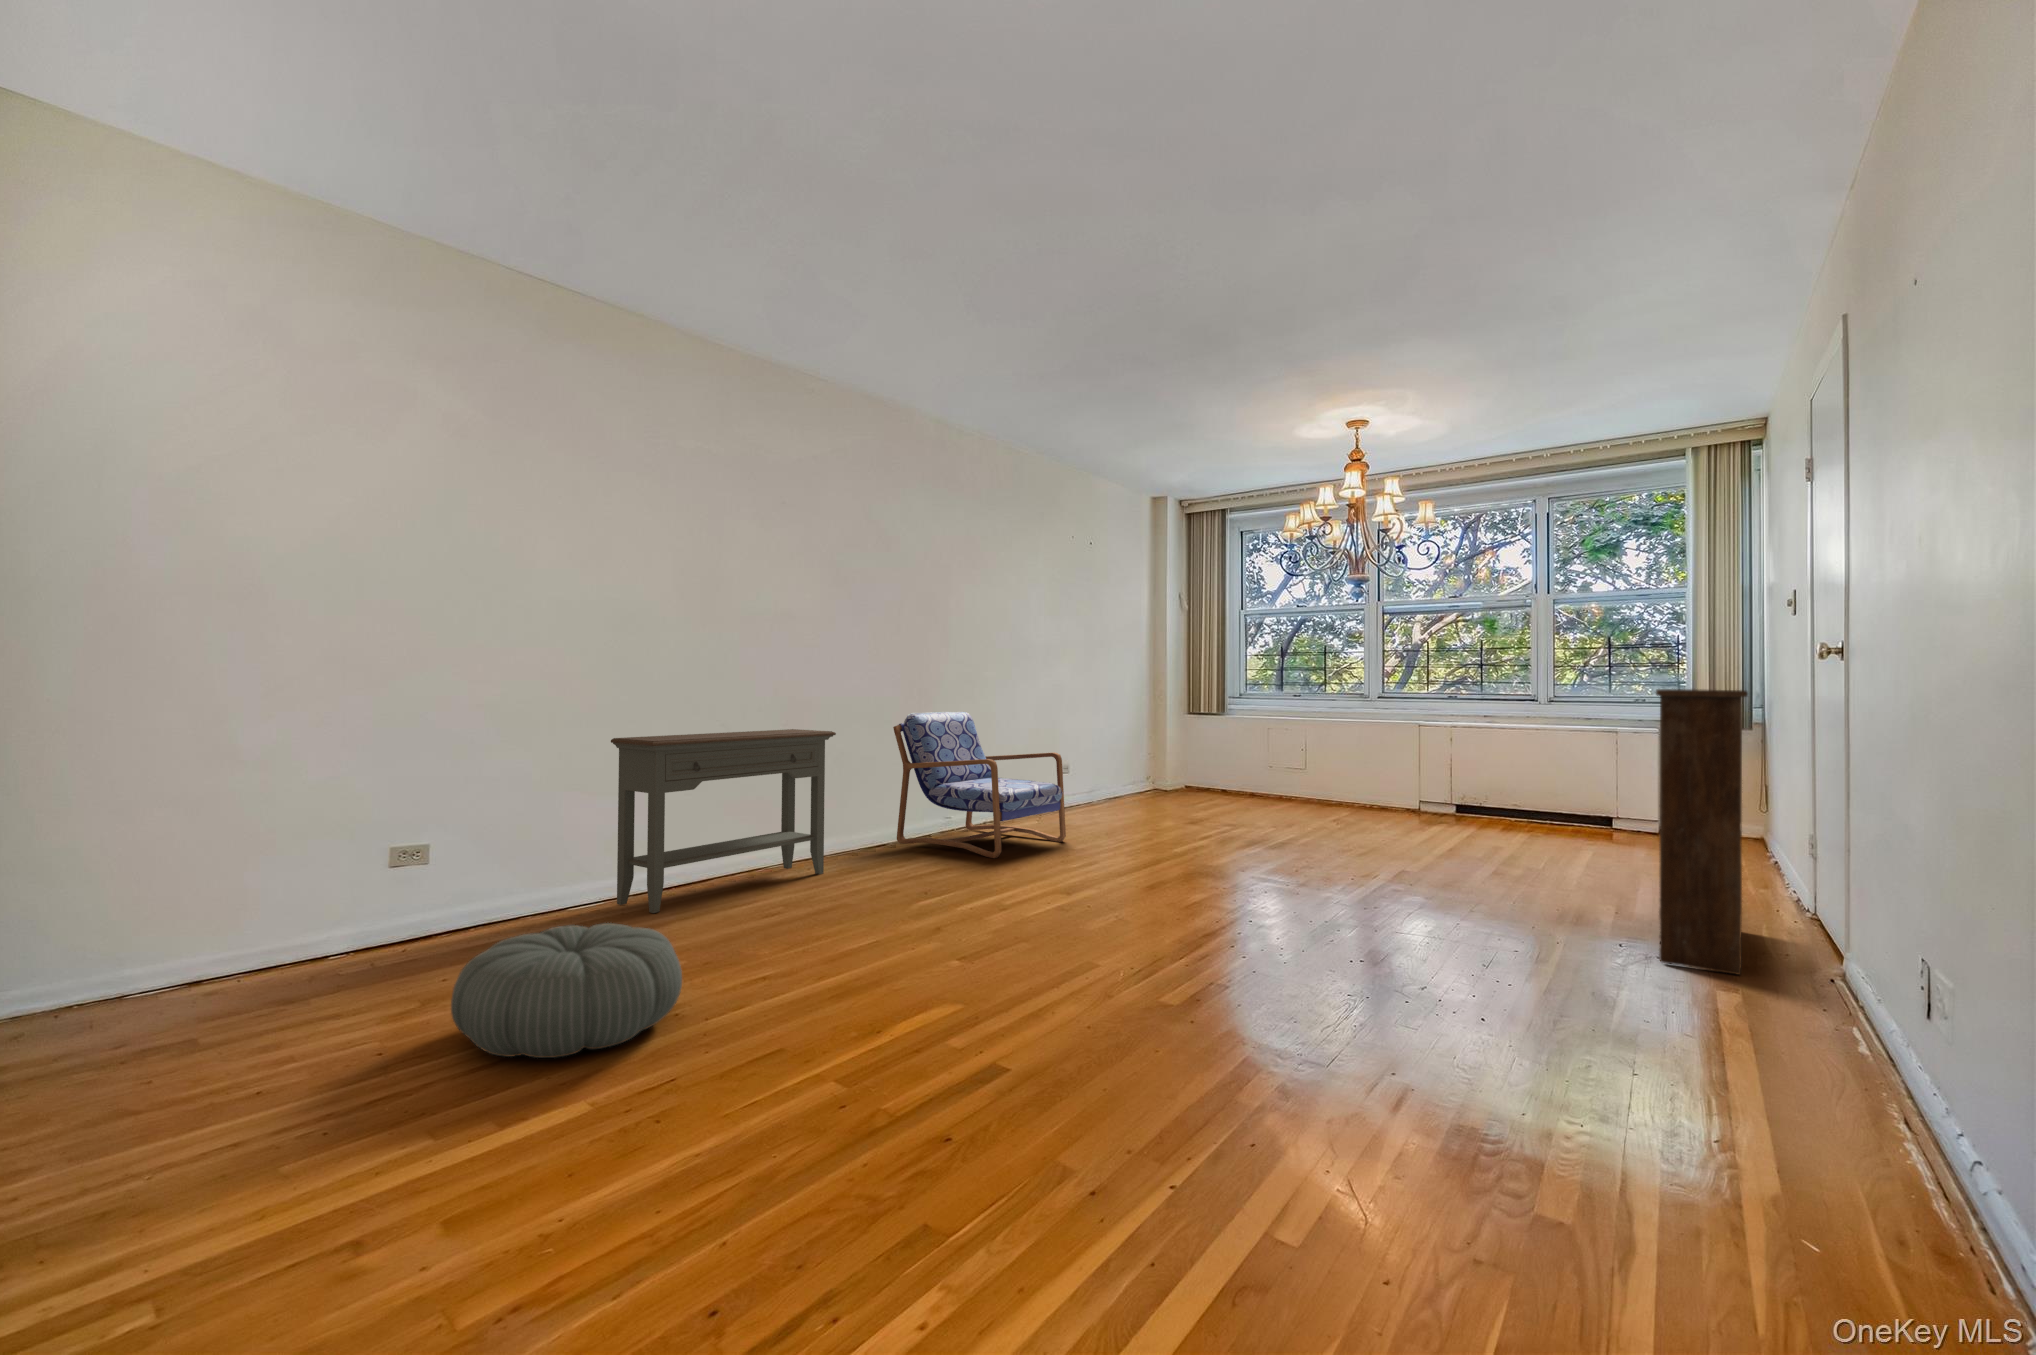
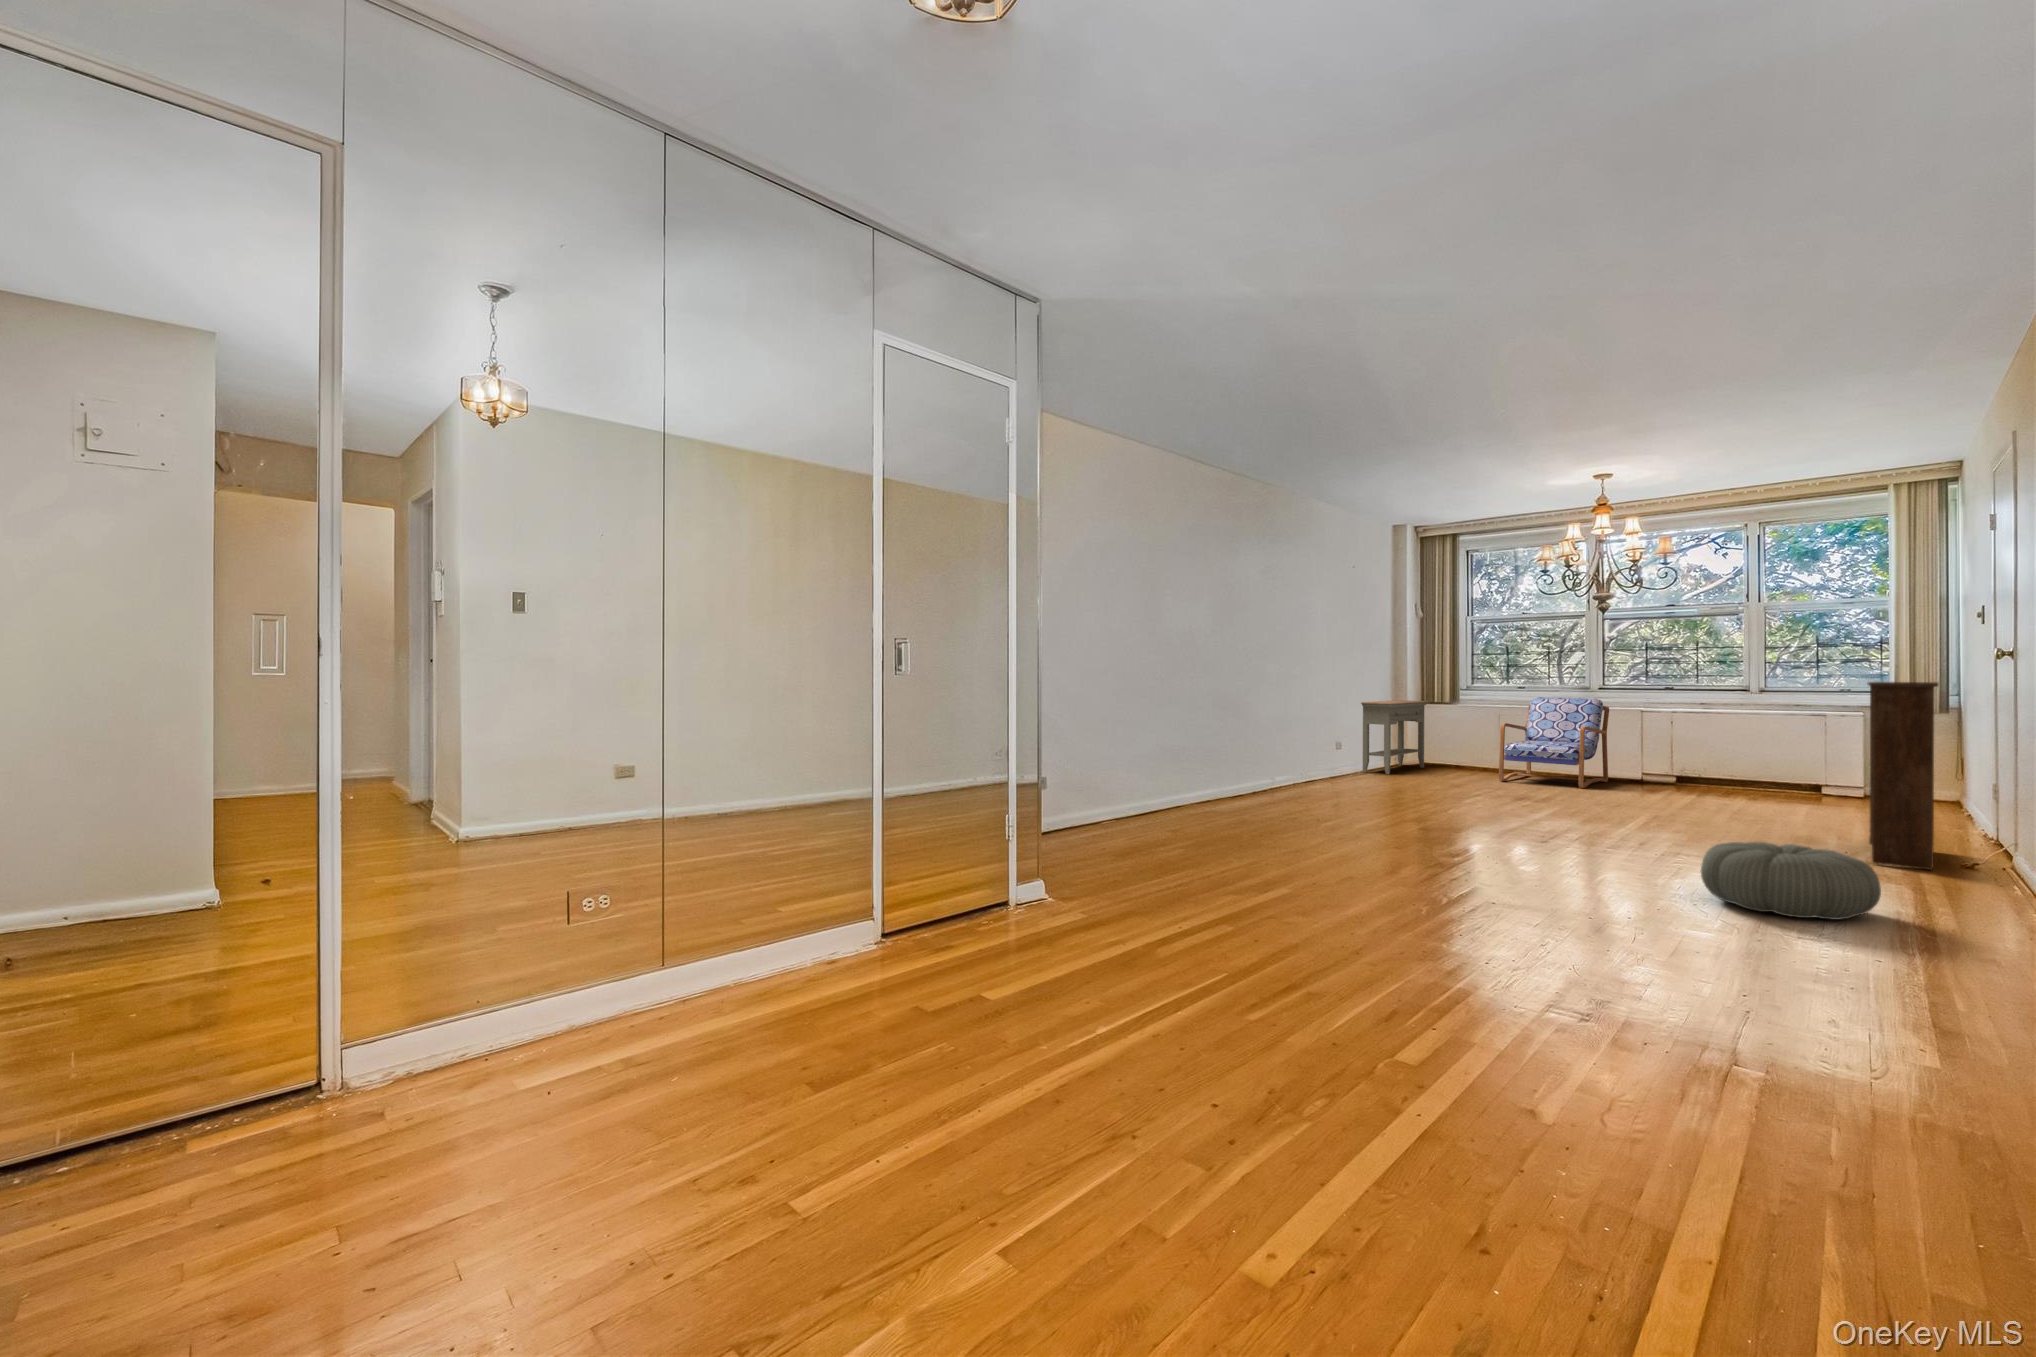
armchair: present [893,712,1066,858] -> present [1499,697,1609,788]
console table: present [611,729,836,913] -> present [1361,700,1429,774]
pouf: present [451,923,682,1058] -> present [1701,842,1881,920]

